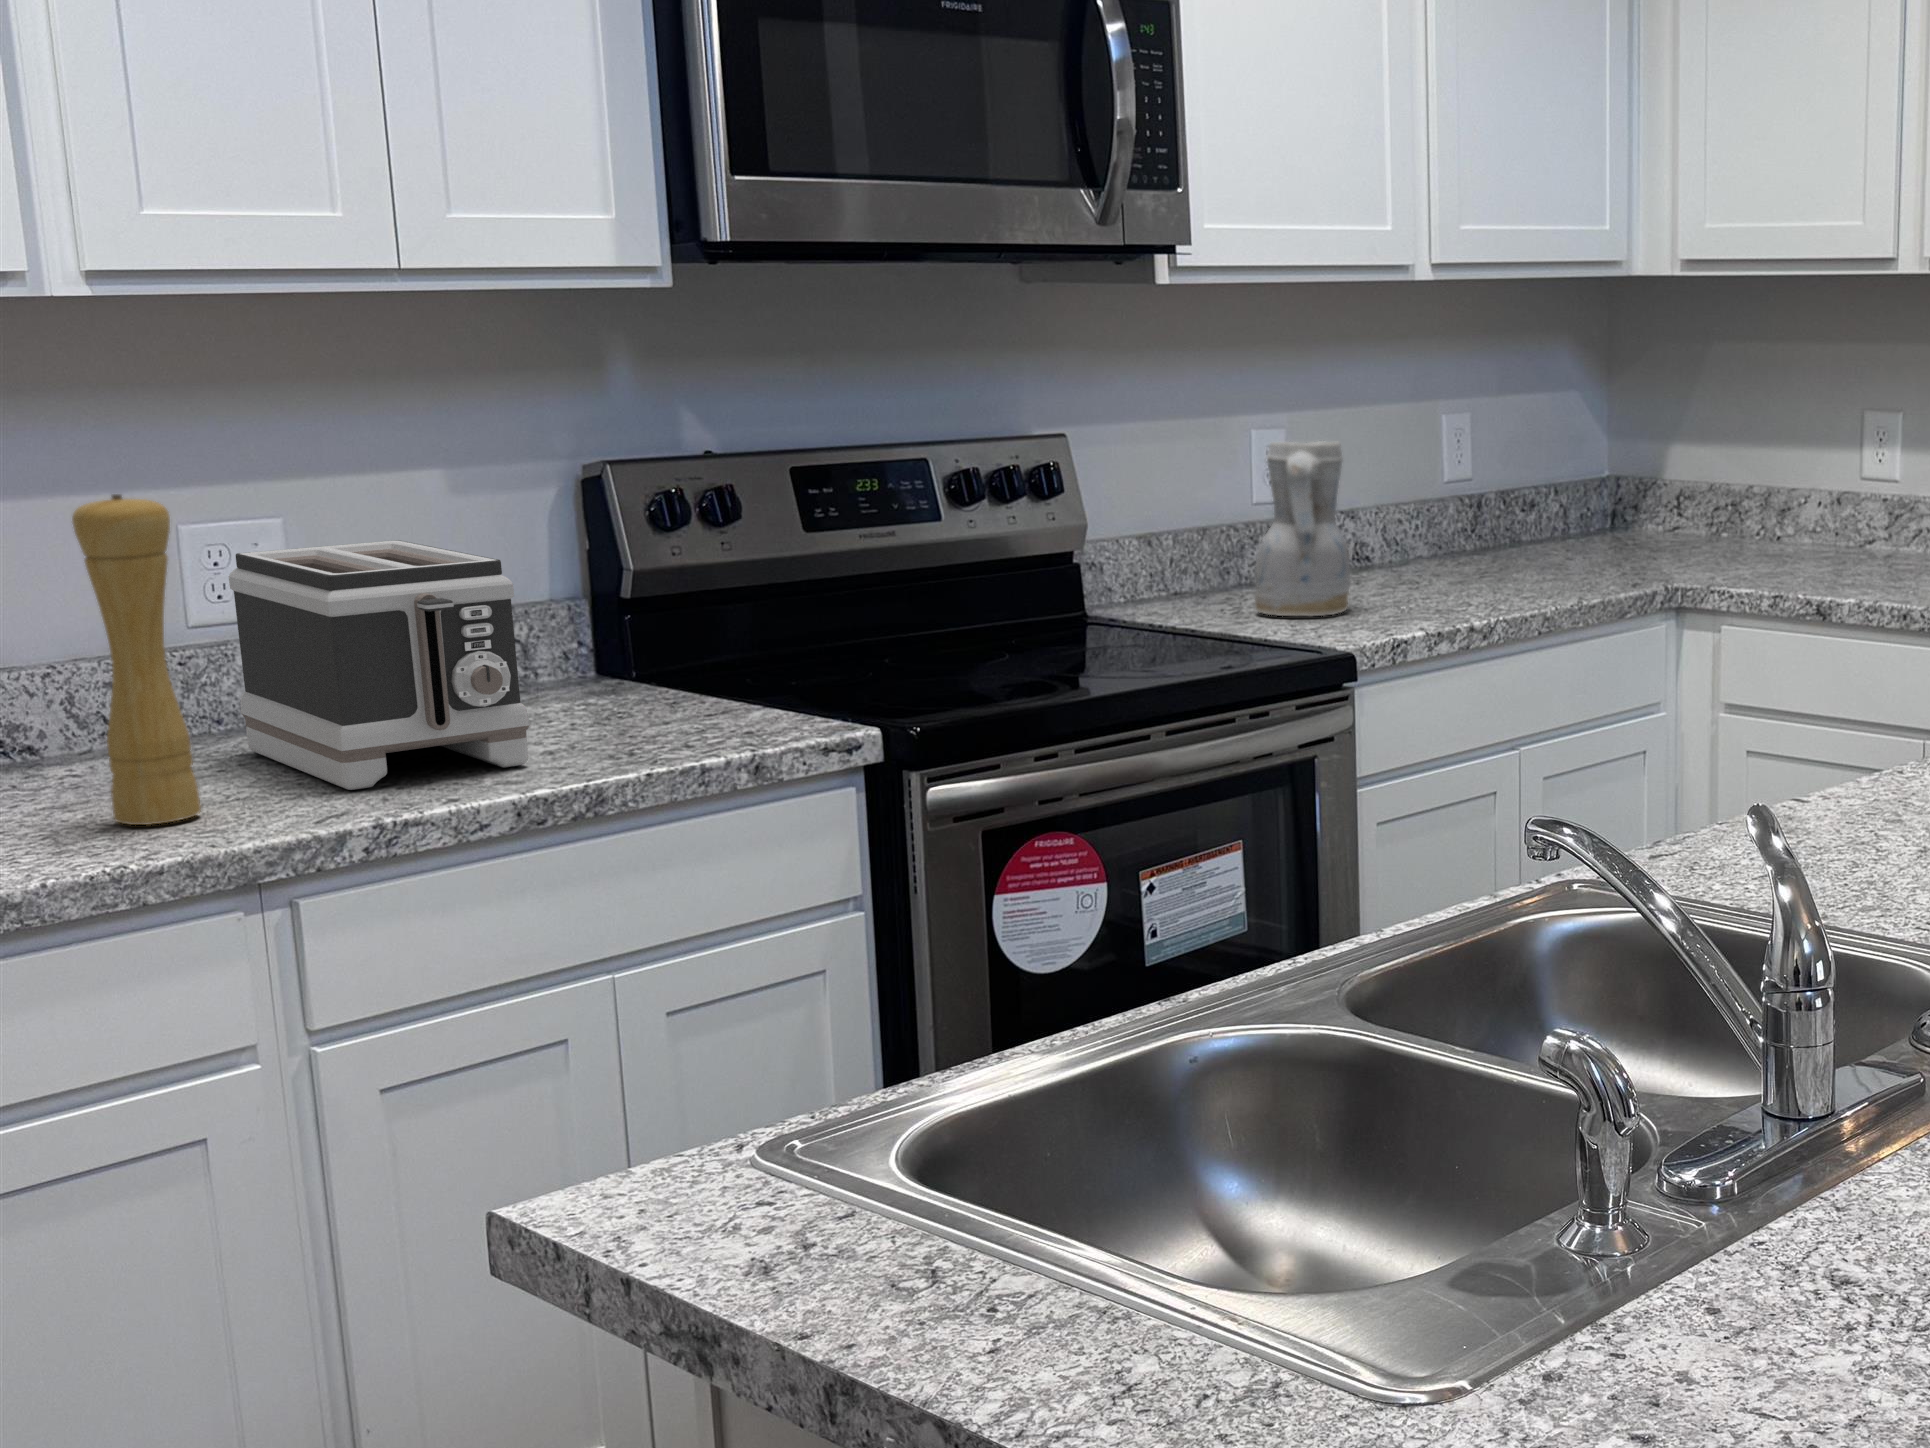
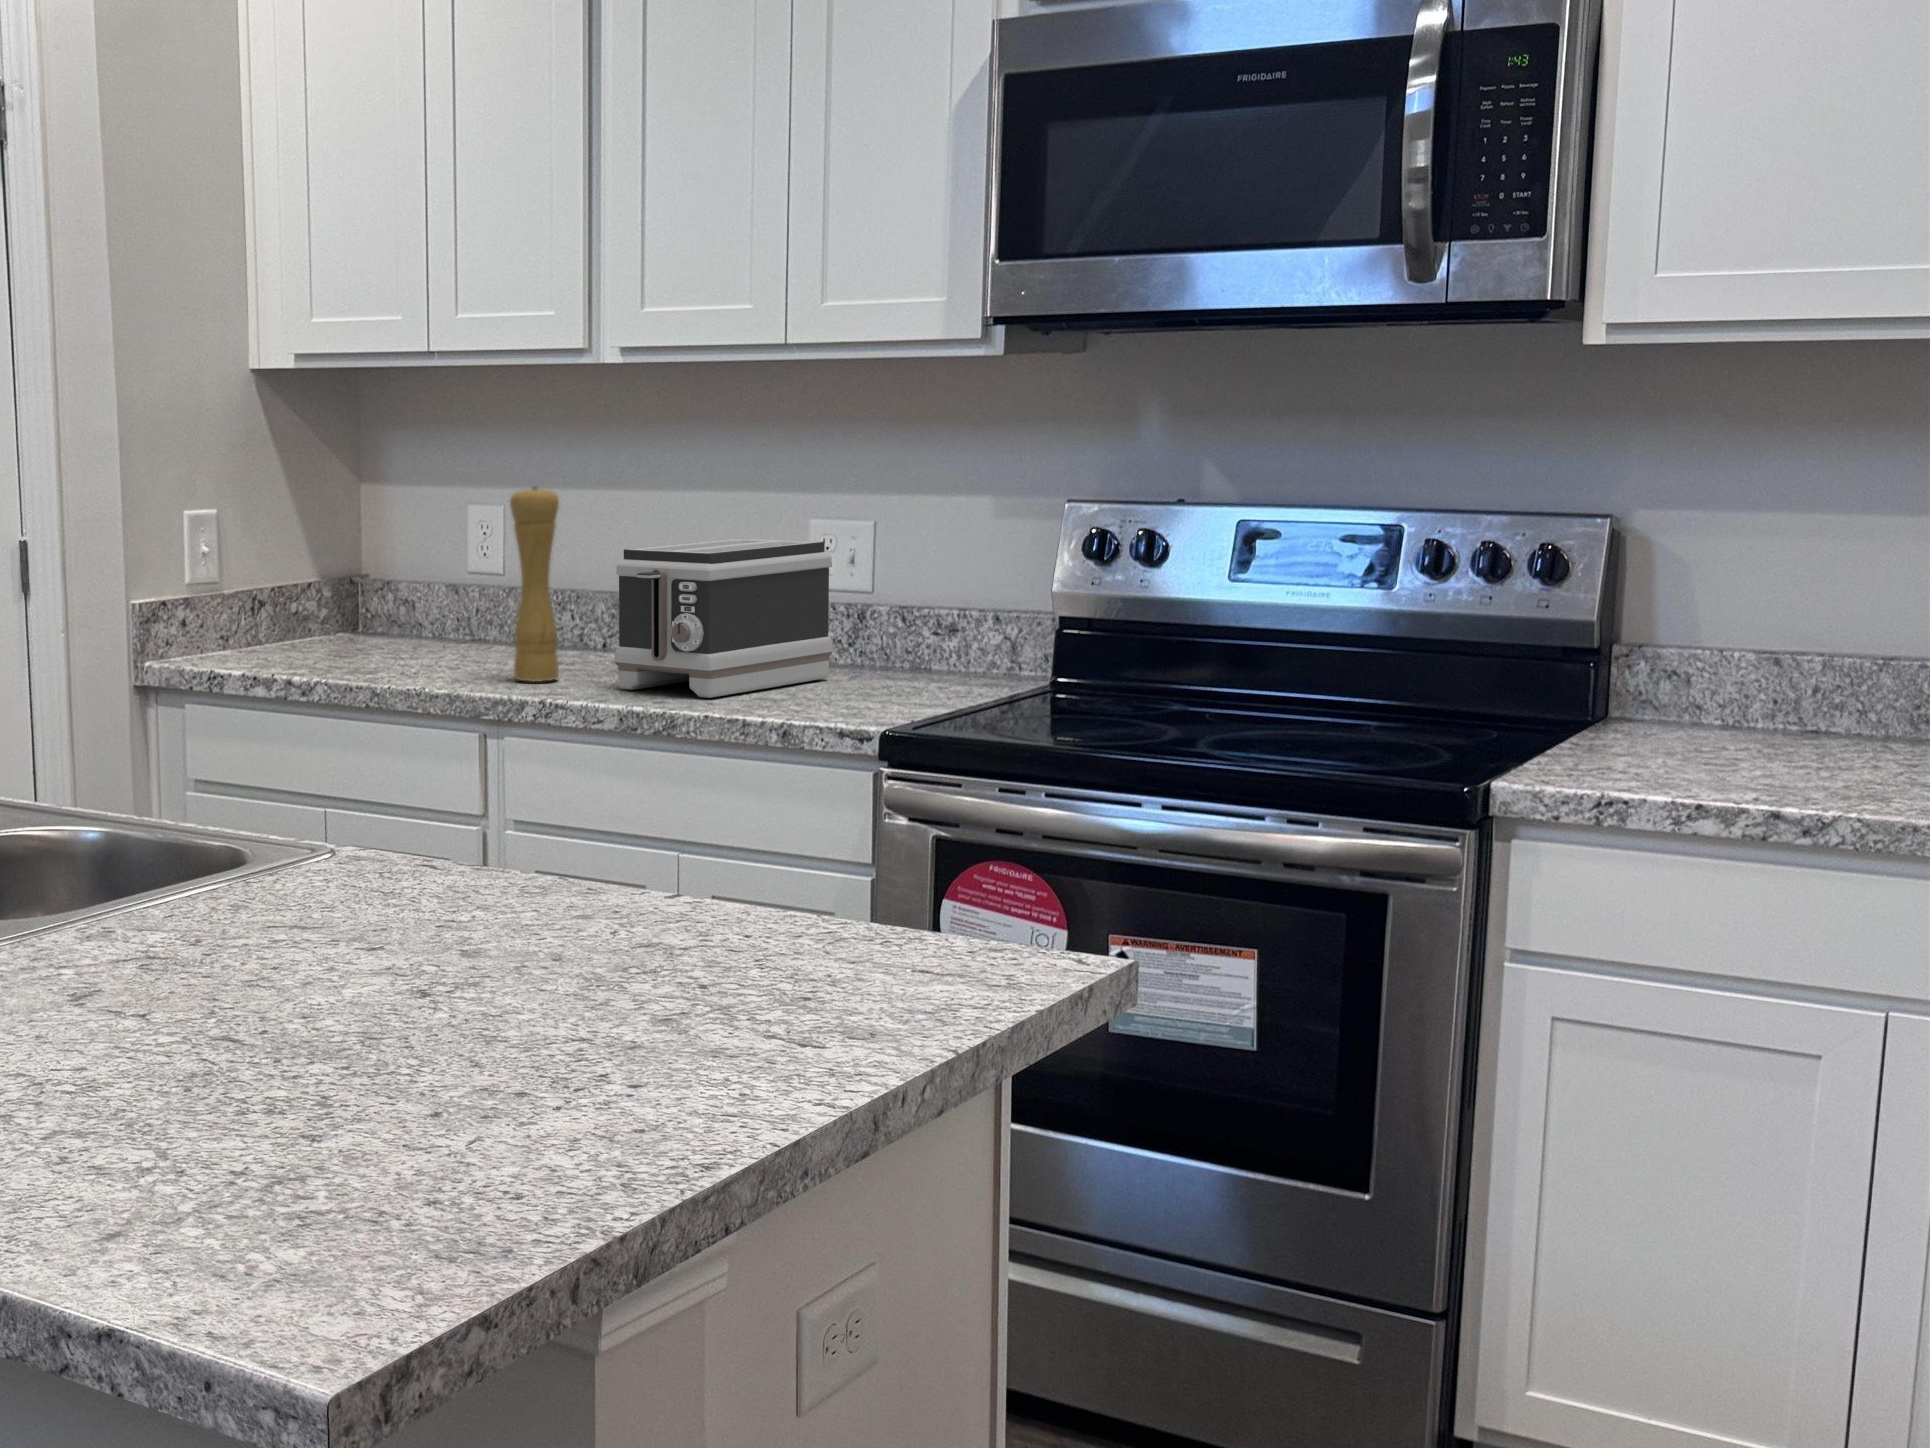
ceramic pitcher: present [1255,441,1350,616] -> none [1675,548,1842,772]

